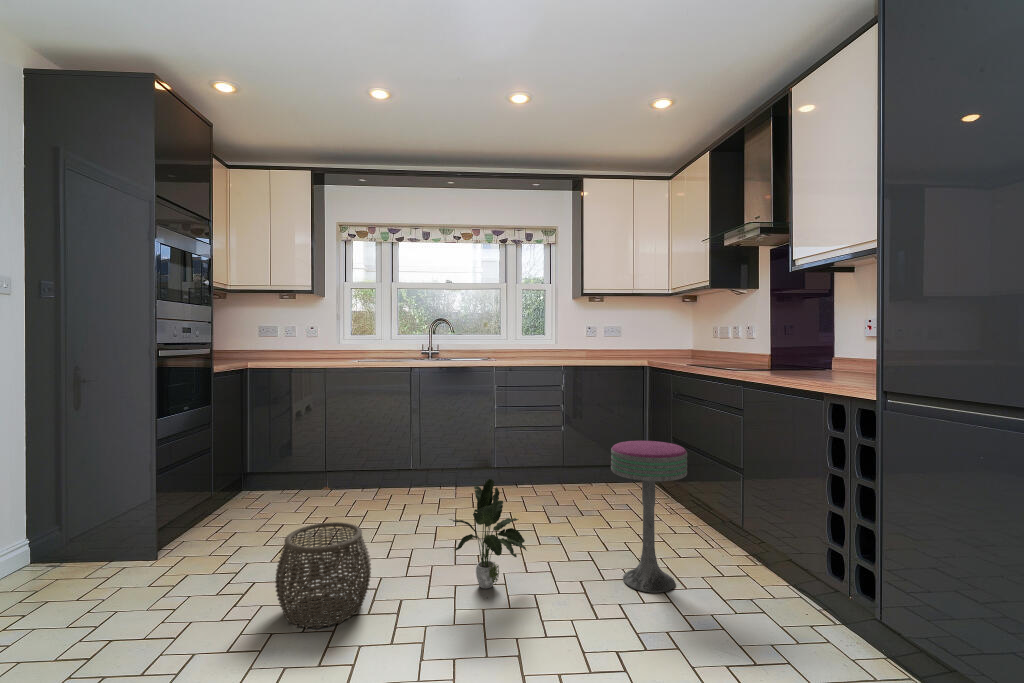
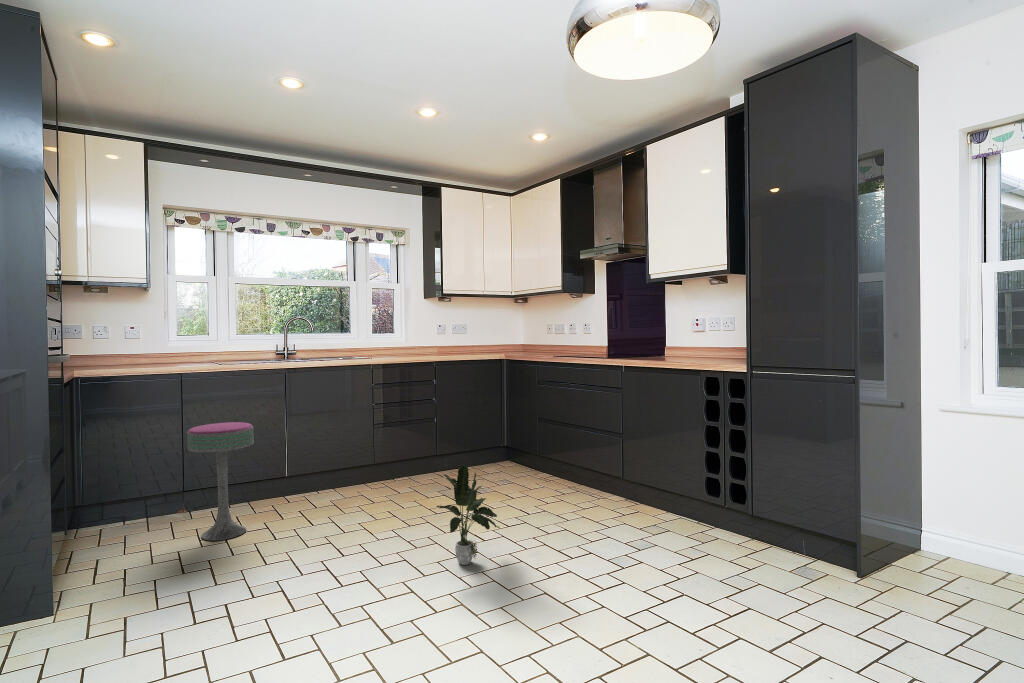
bar stool: present [611,441,687,593] -> present [187,422,254,541]
woven basket: present [275,522,371,628] -> none [289,526,386,634]

